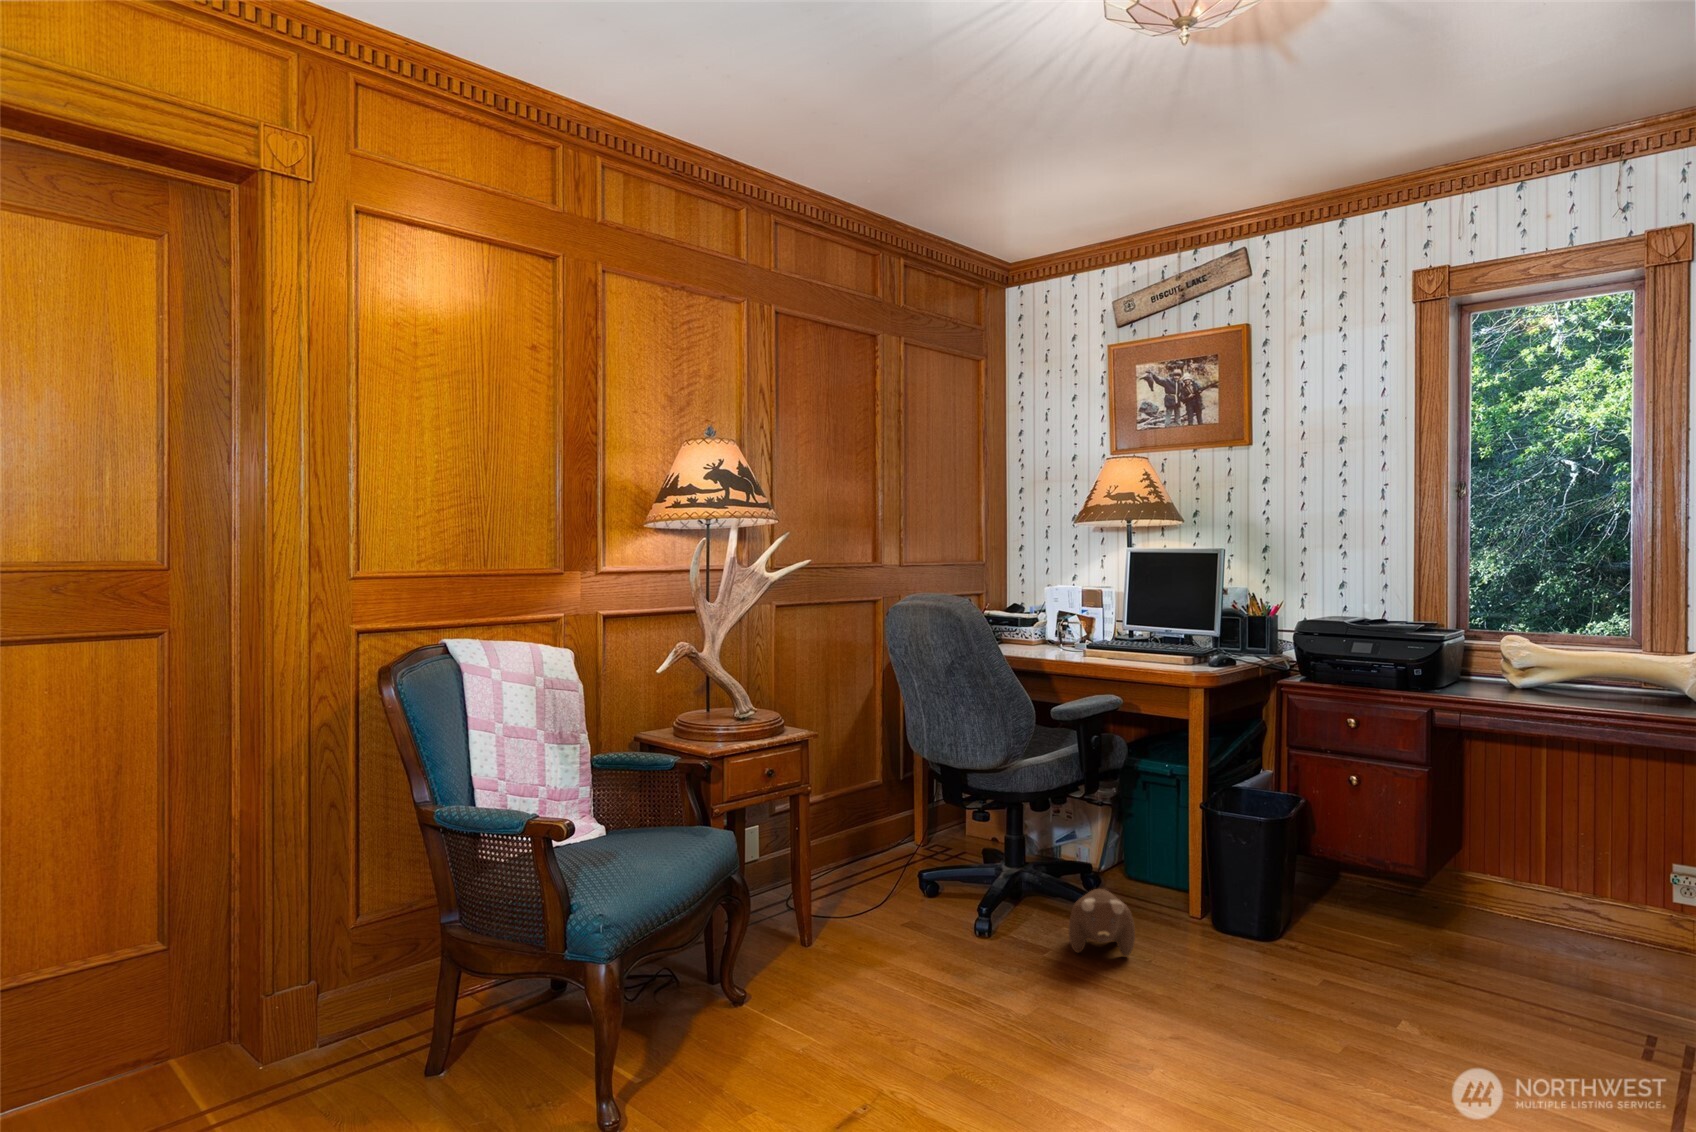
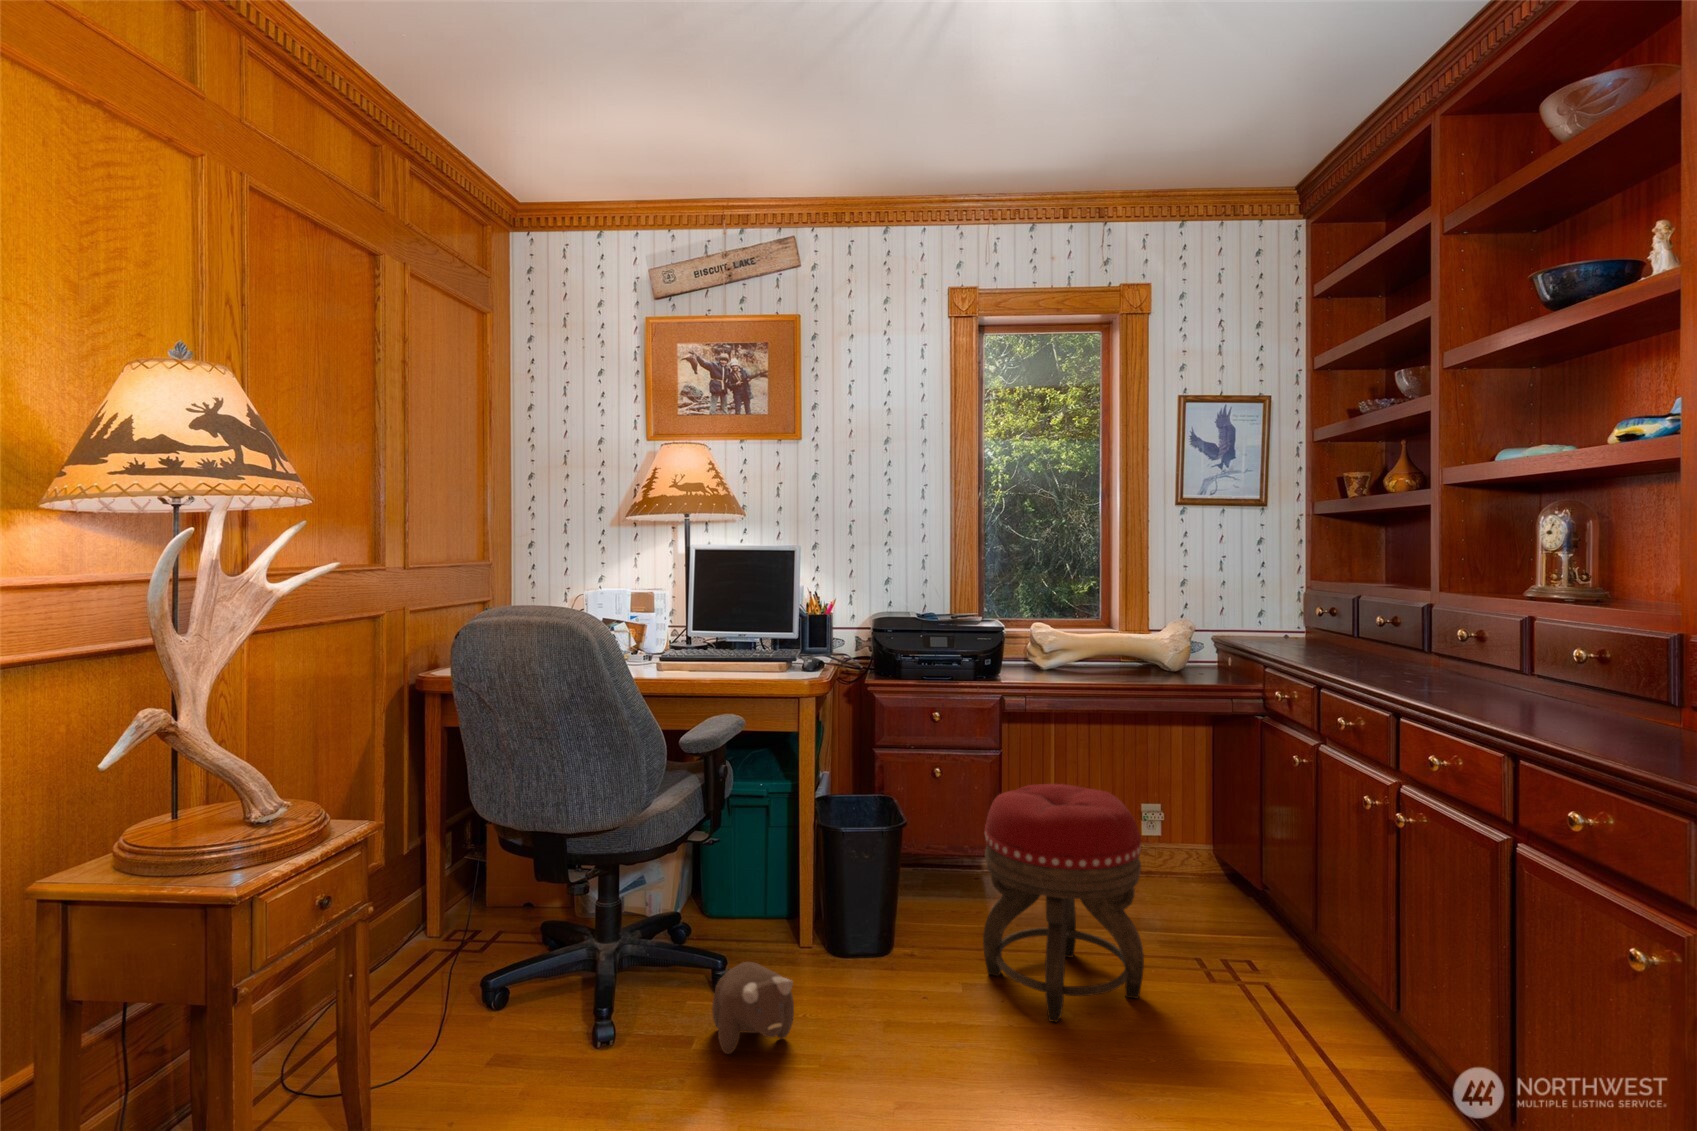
footstool: none [1343,794,1522,1027] -> present [983,784,1144,1022]

